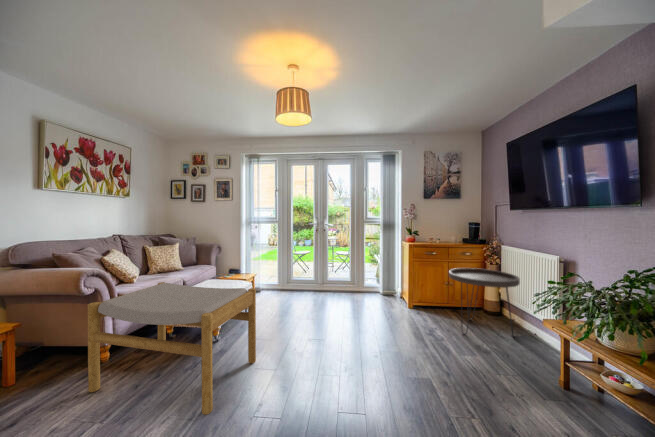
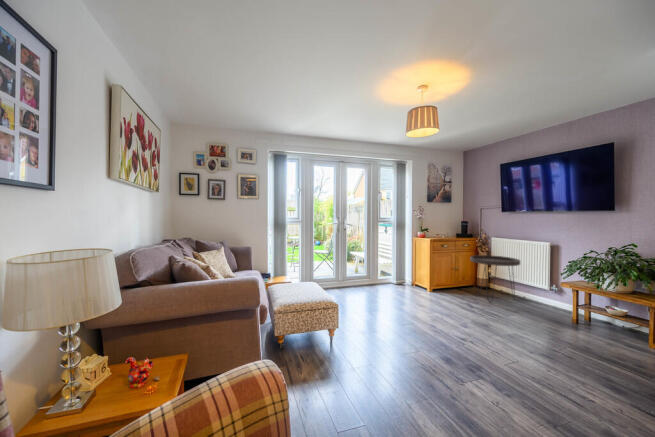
footstool: present [88,282,256,415] -> none [304,282,440,400]

